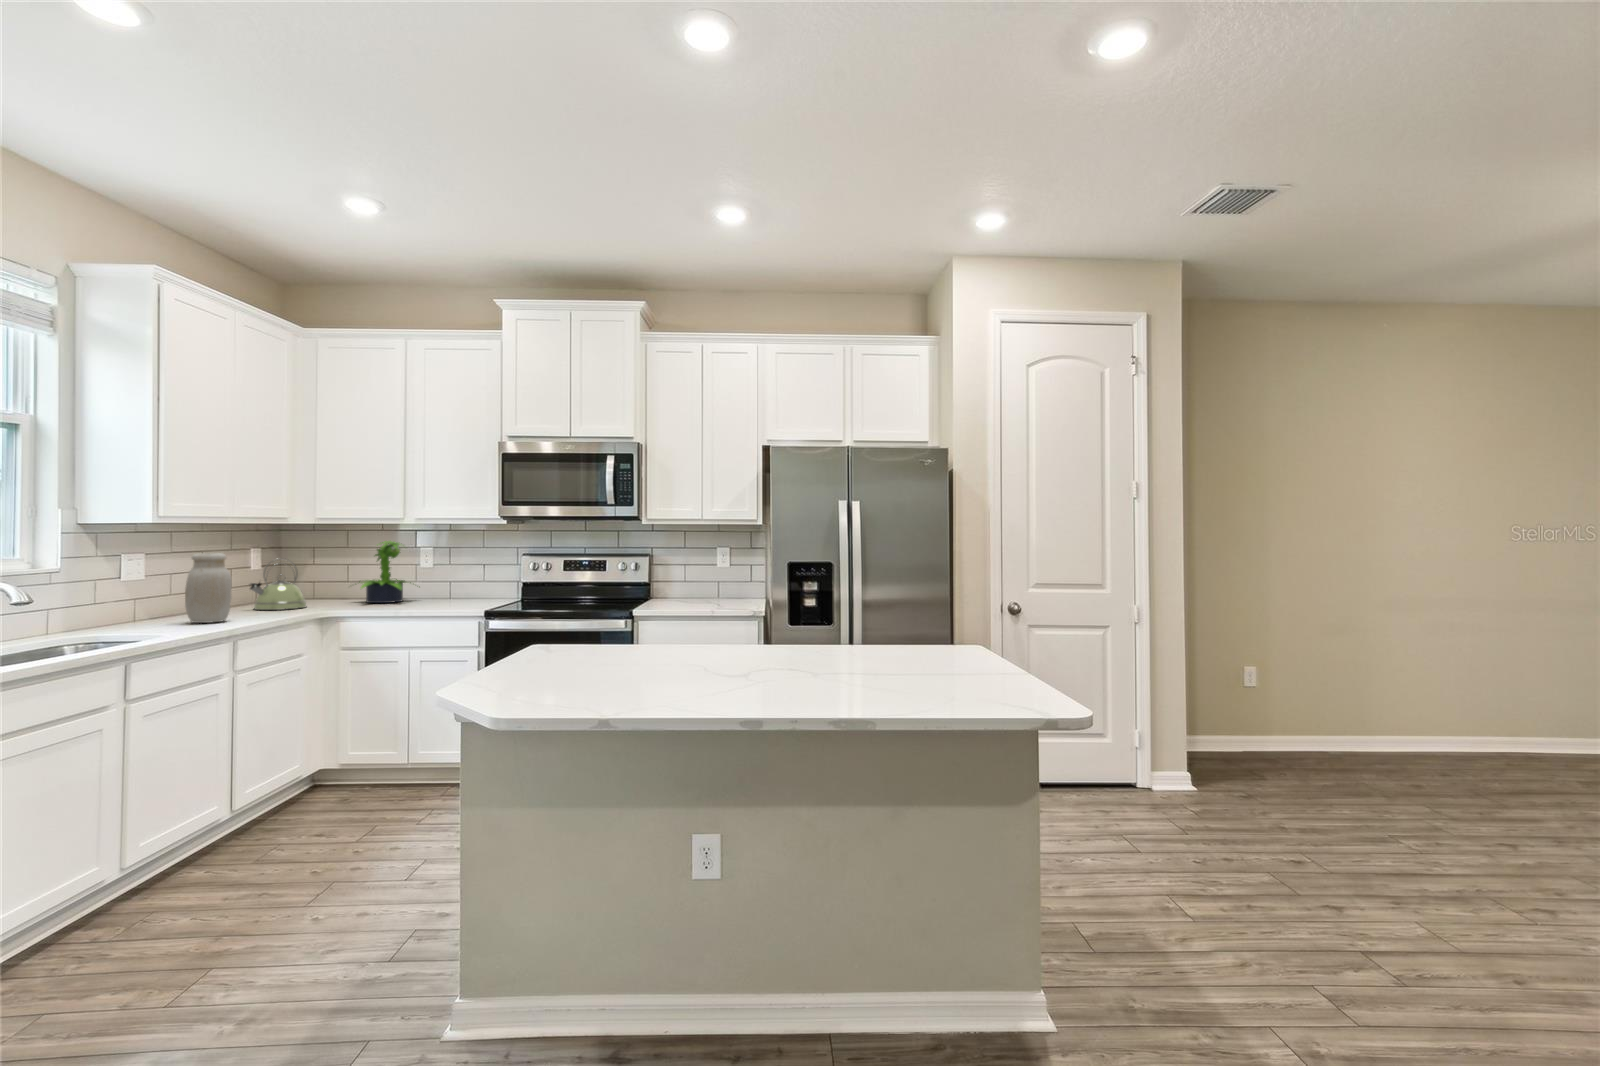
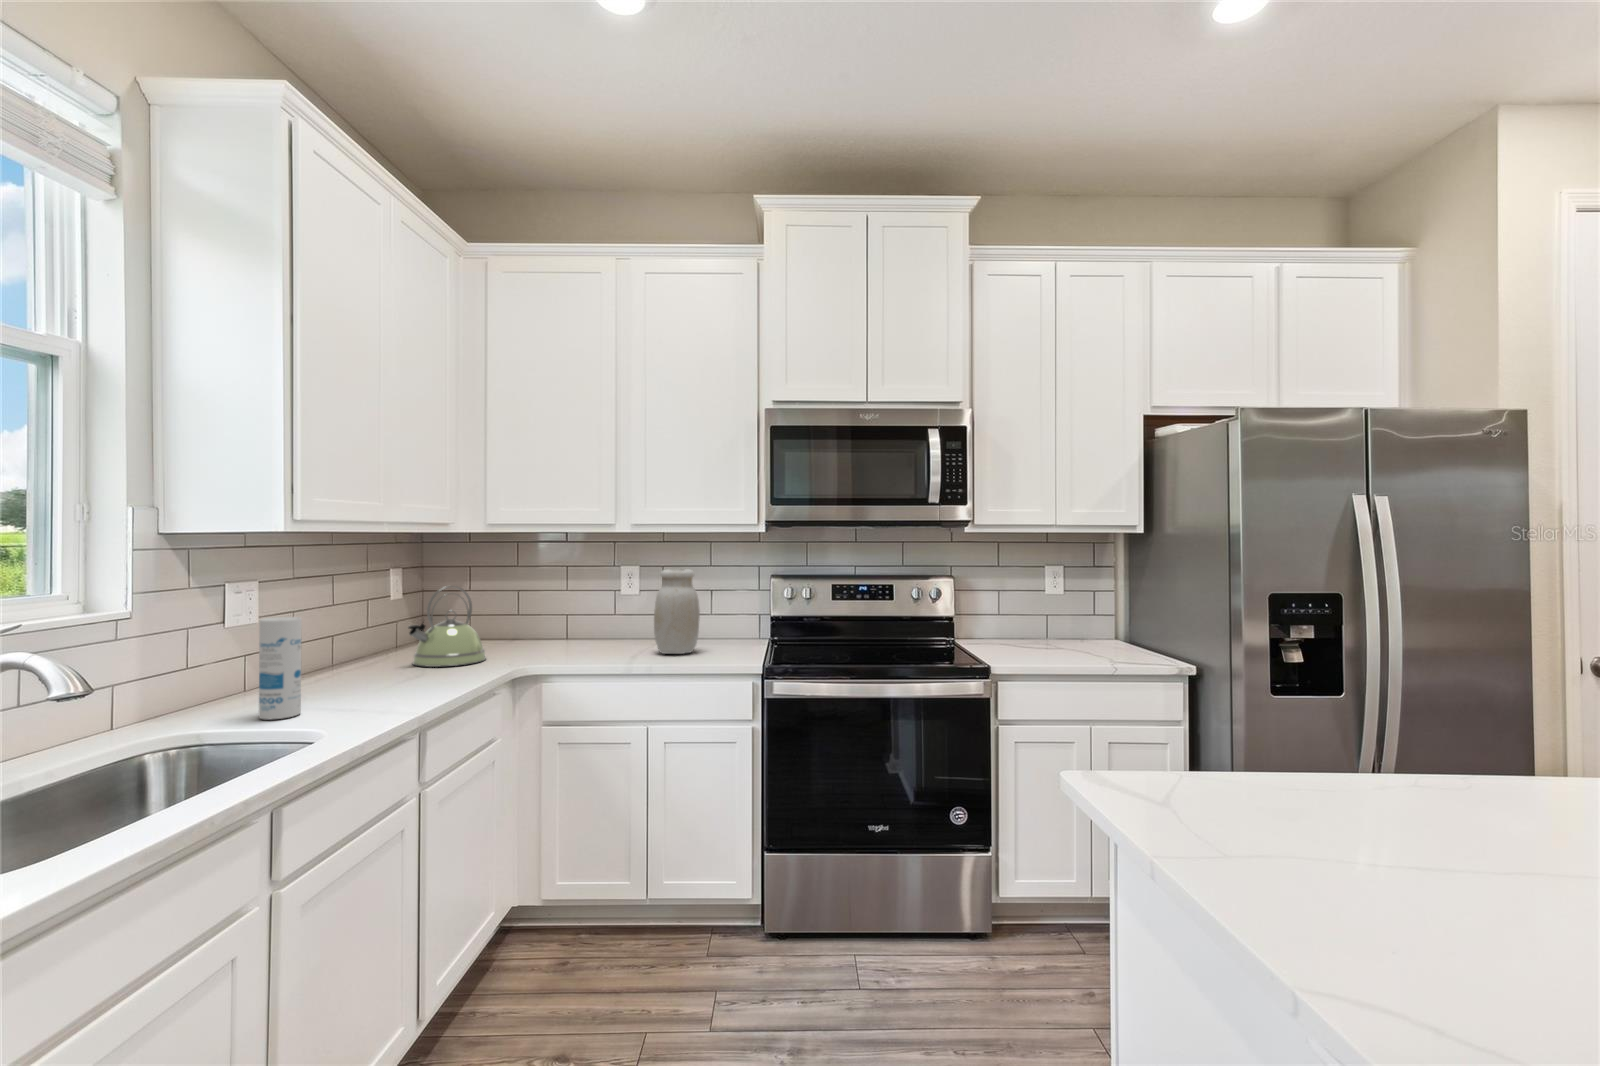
potted plant: present [361,541,411,603] -> none [536,557,632,650]
jar: present [185,553,232,623] -> present [654,569,700,654]
canister: none [139,571,166,629] -> present [259,617,302,720]

